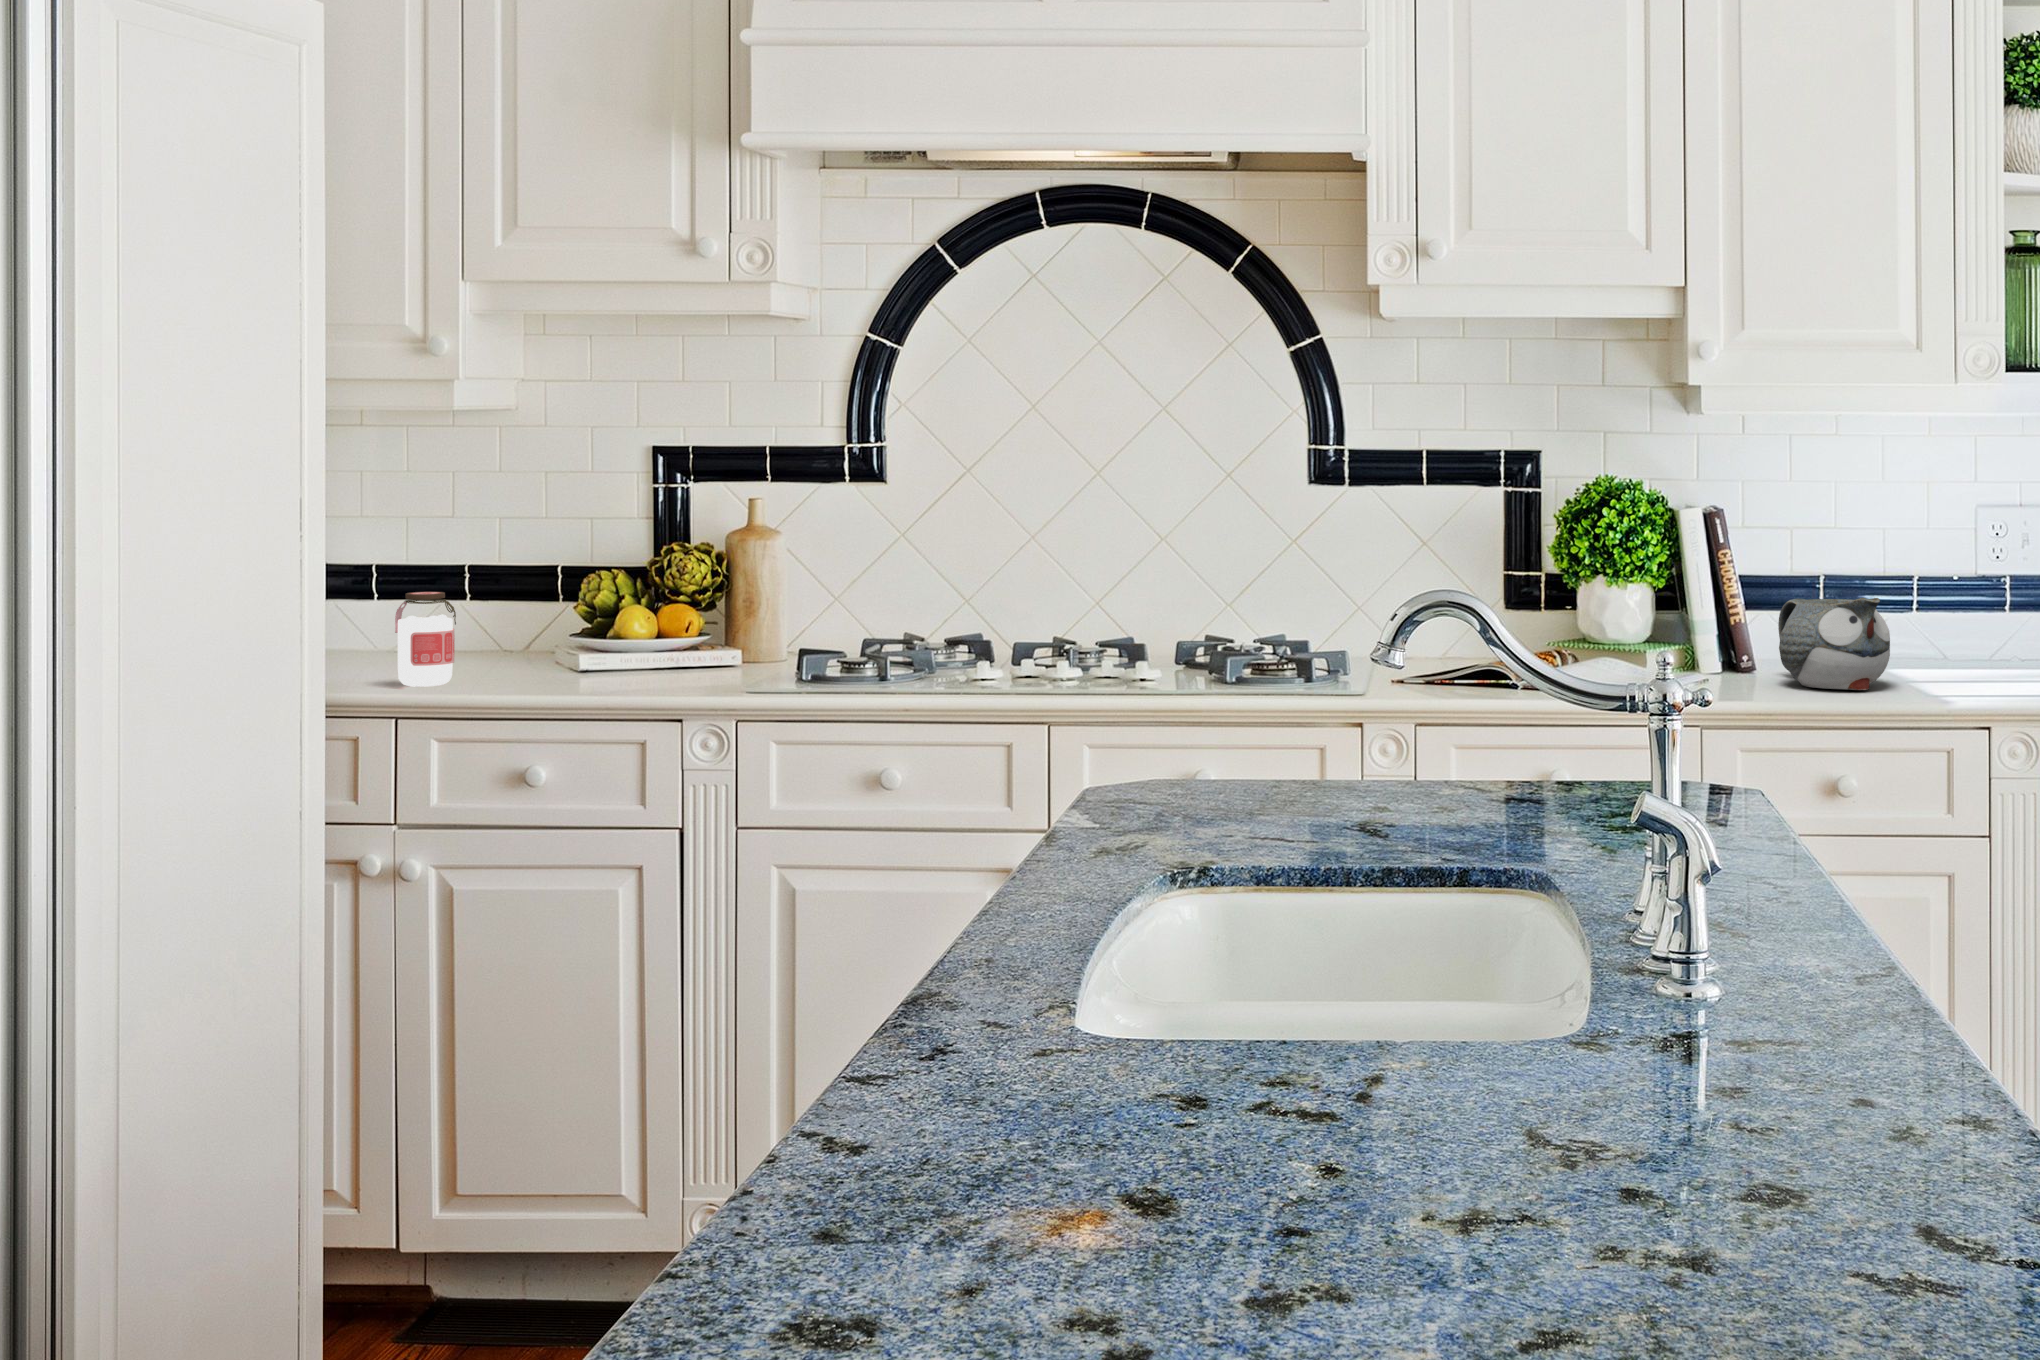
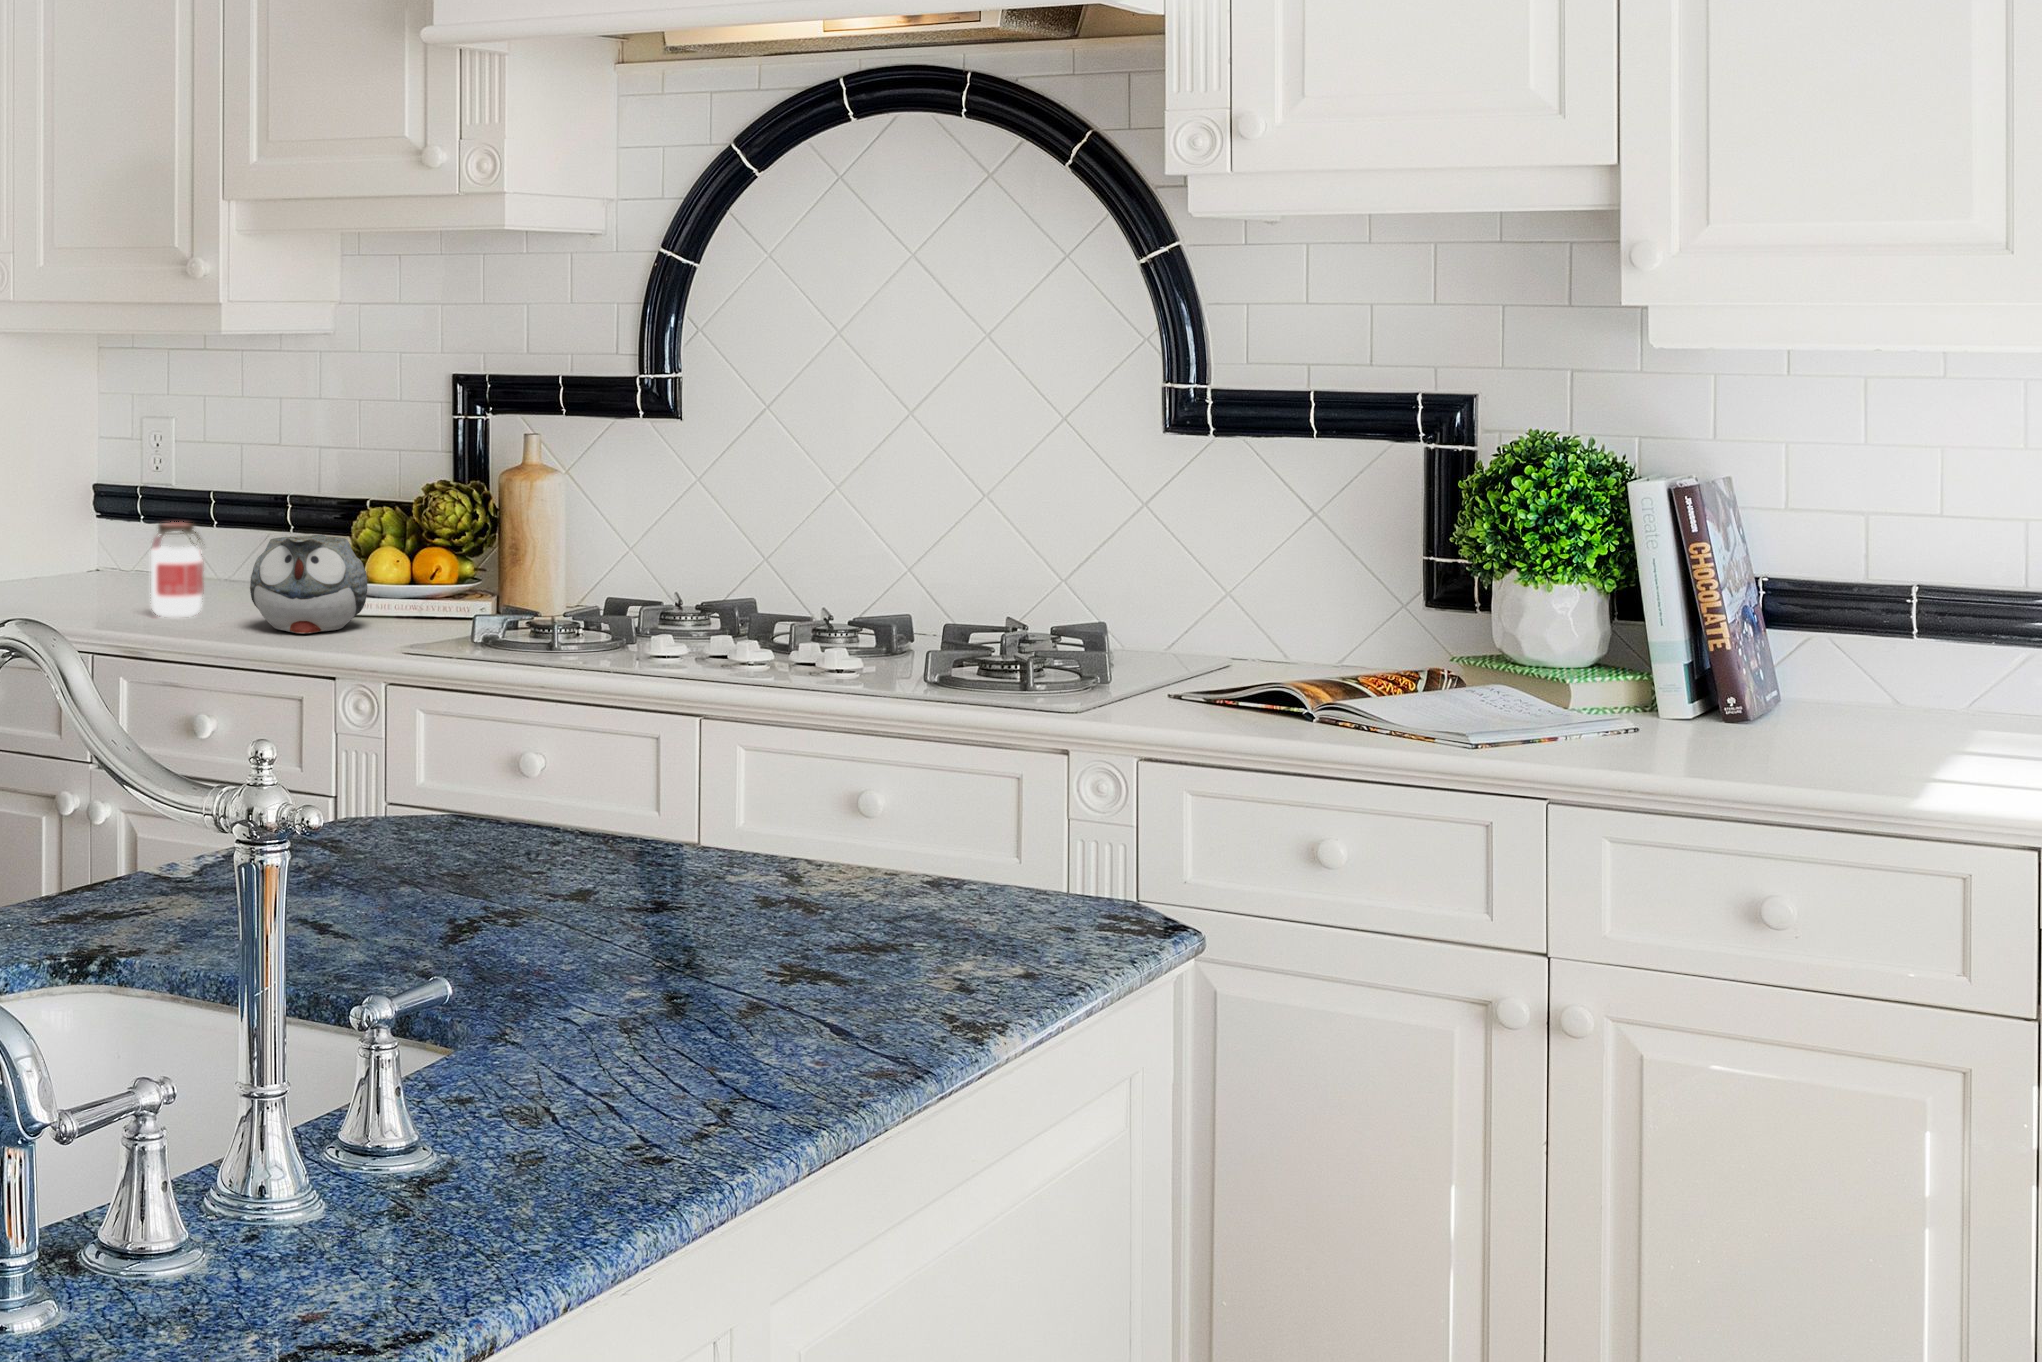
teapot: present [1778,598,1890,690] -> present [250,535,368,633]

